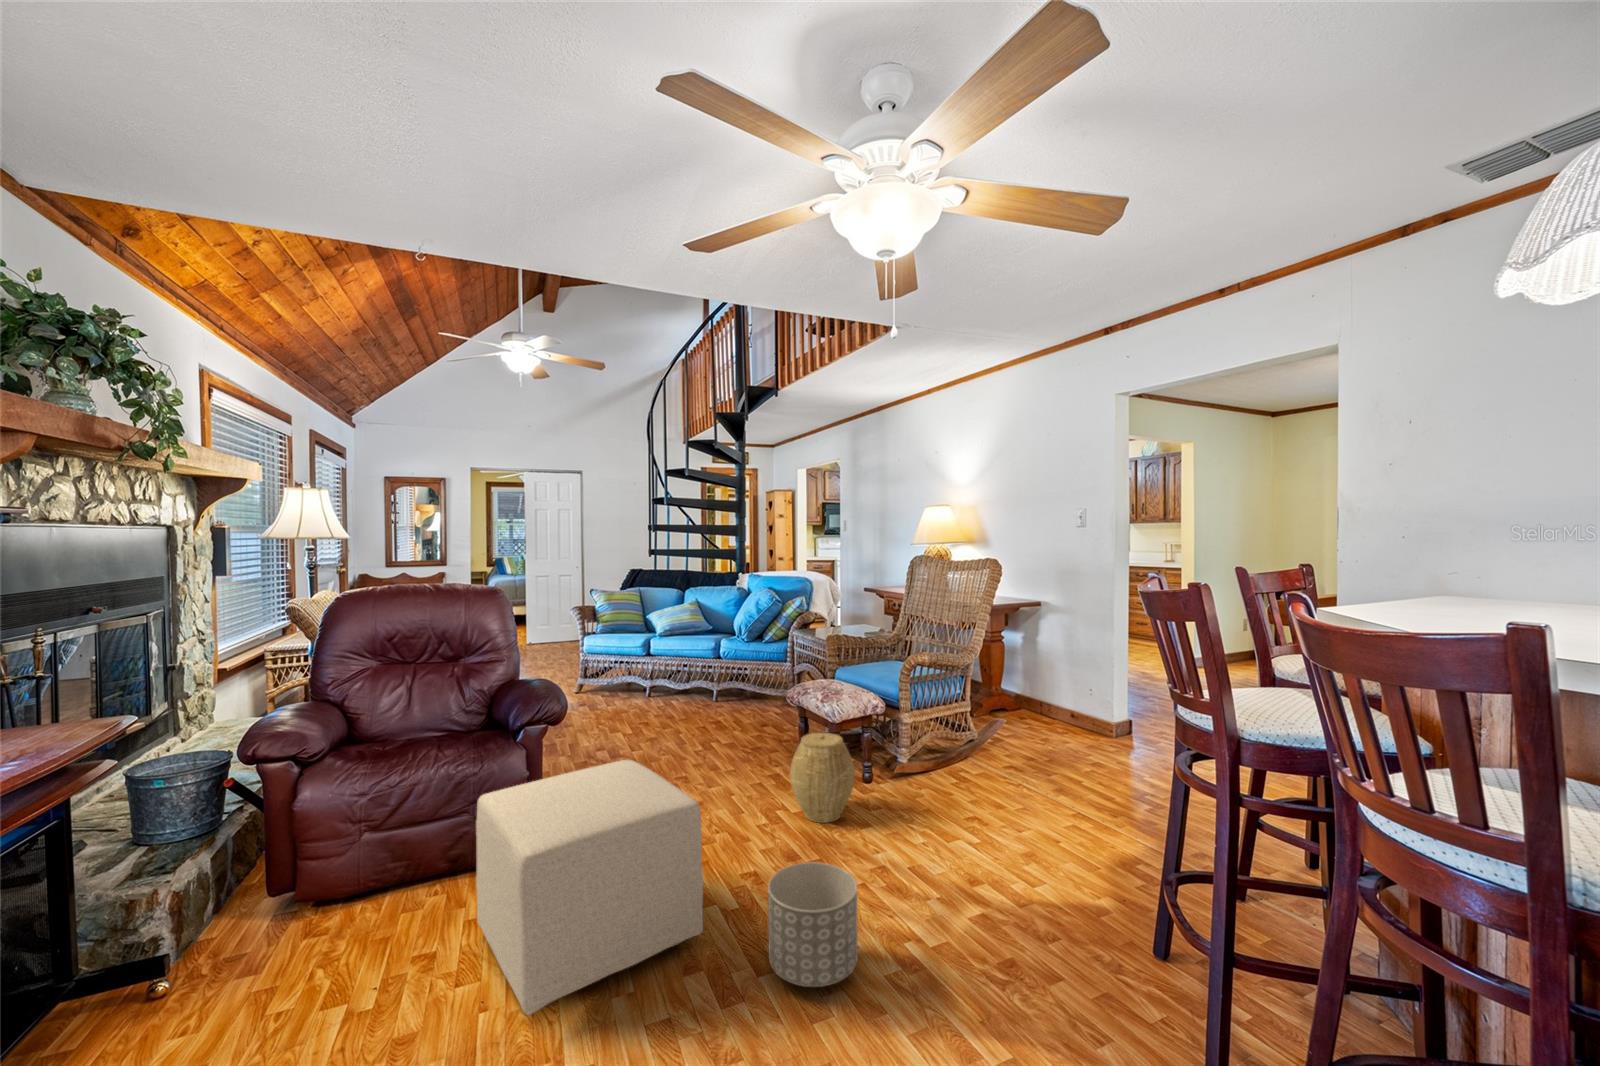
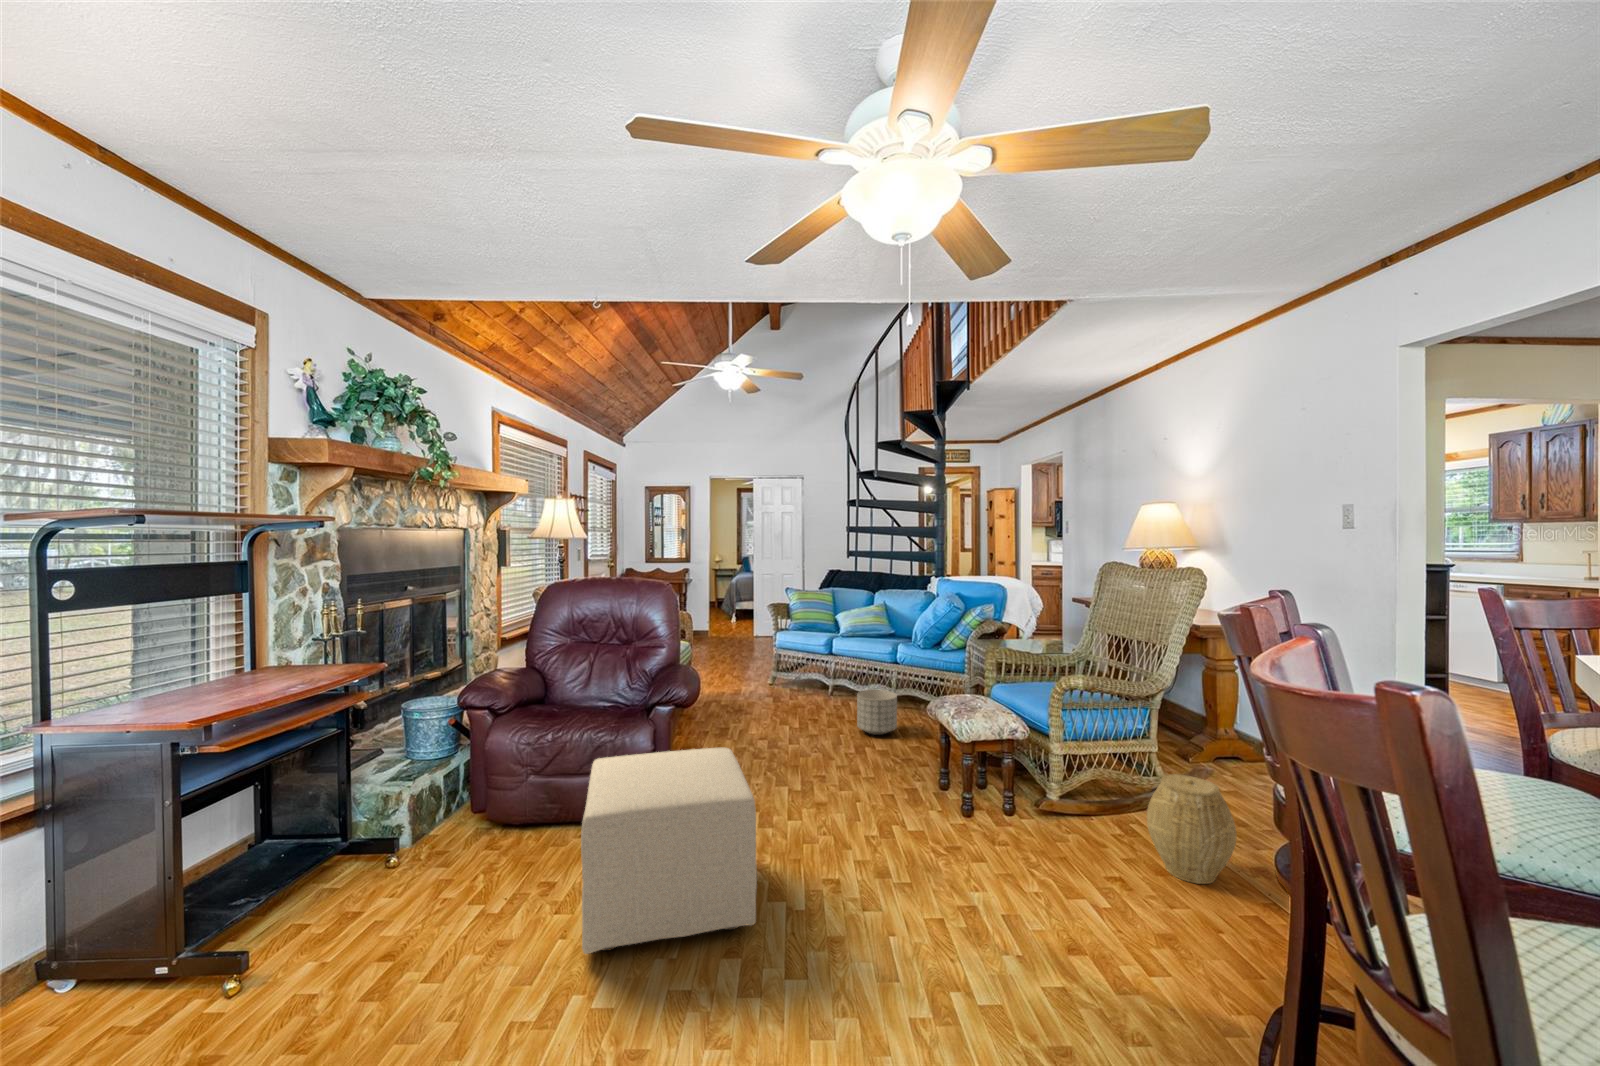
woven basket: present [790,733,855,823] -> present [1147,774,1236,884]
planter: present [768,862,858,987] -> present [857,690,897,735]

